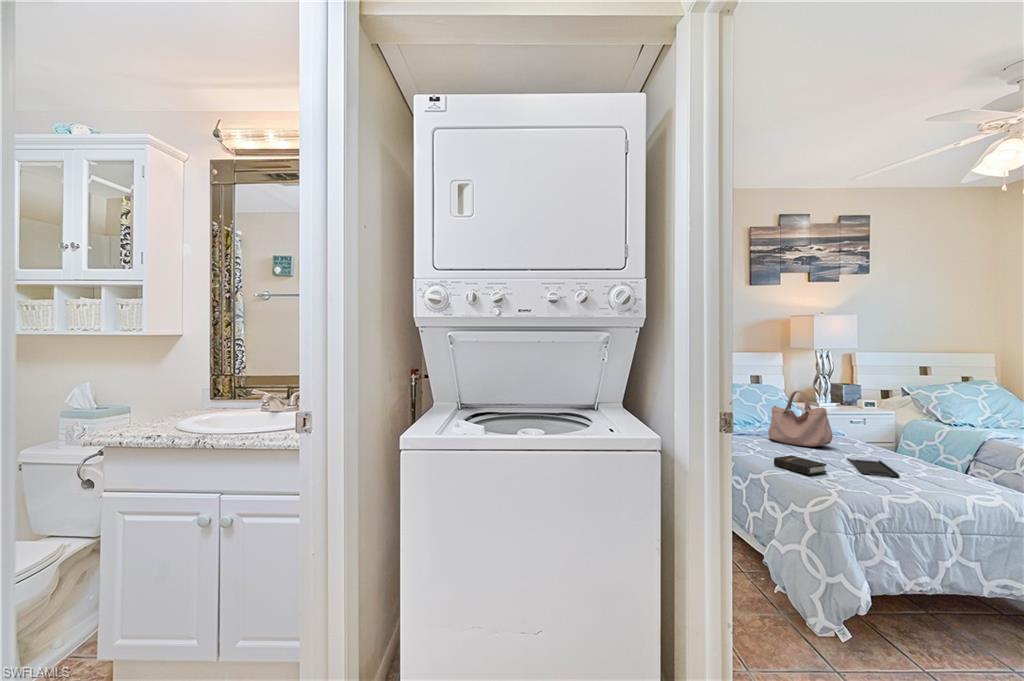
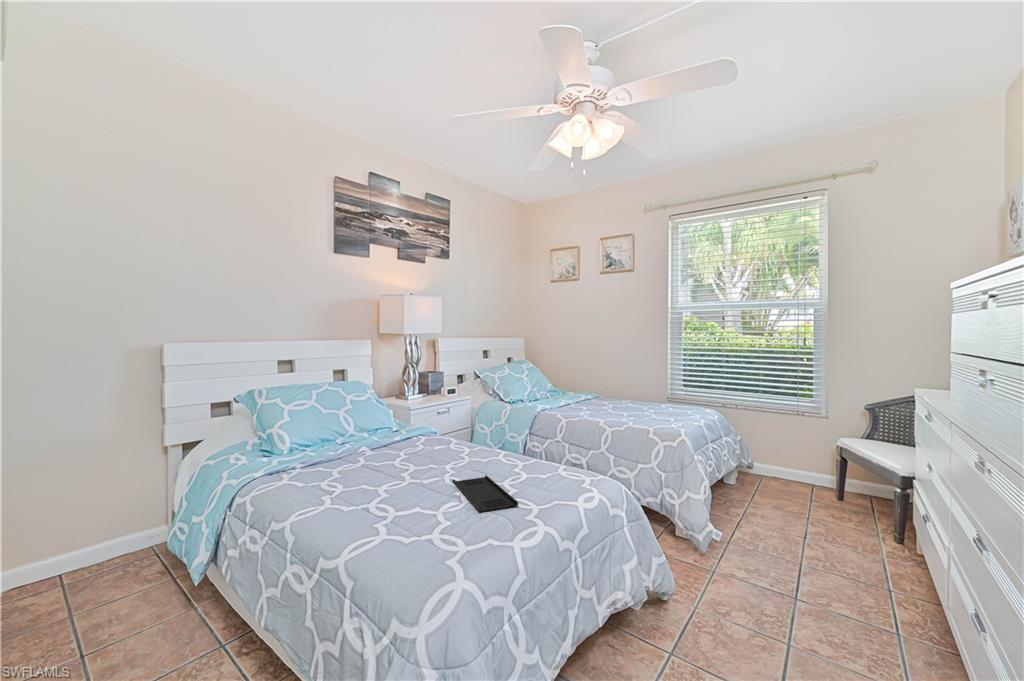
handbag: present [768,391,833,447] -> none [353,391,433,468]
hardback book: present [774,455,827,475] -> none [362,504,439,545]

